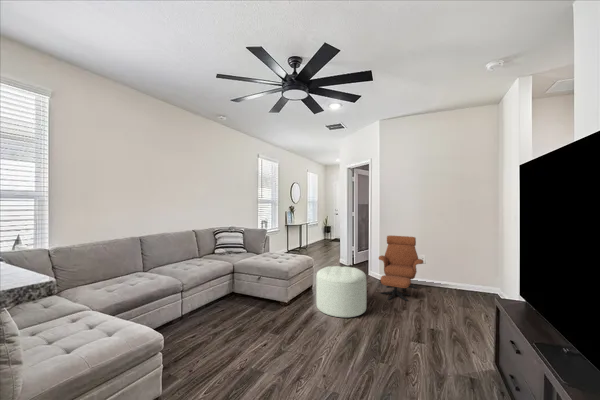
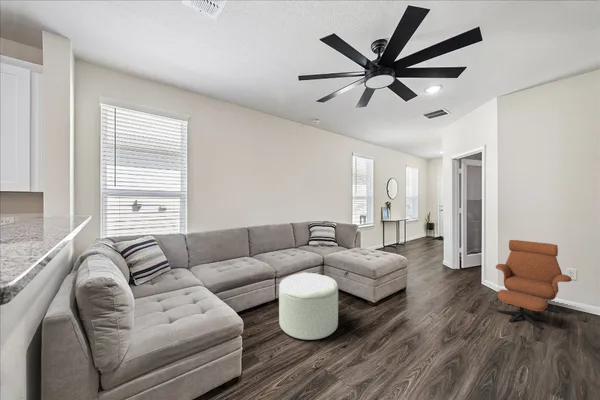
ottoman: present [316,266,367,317] -> present [279,273,338,340]

